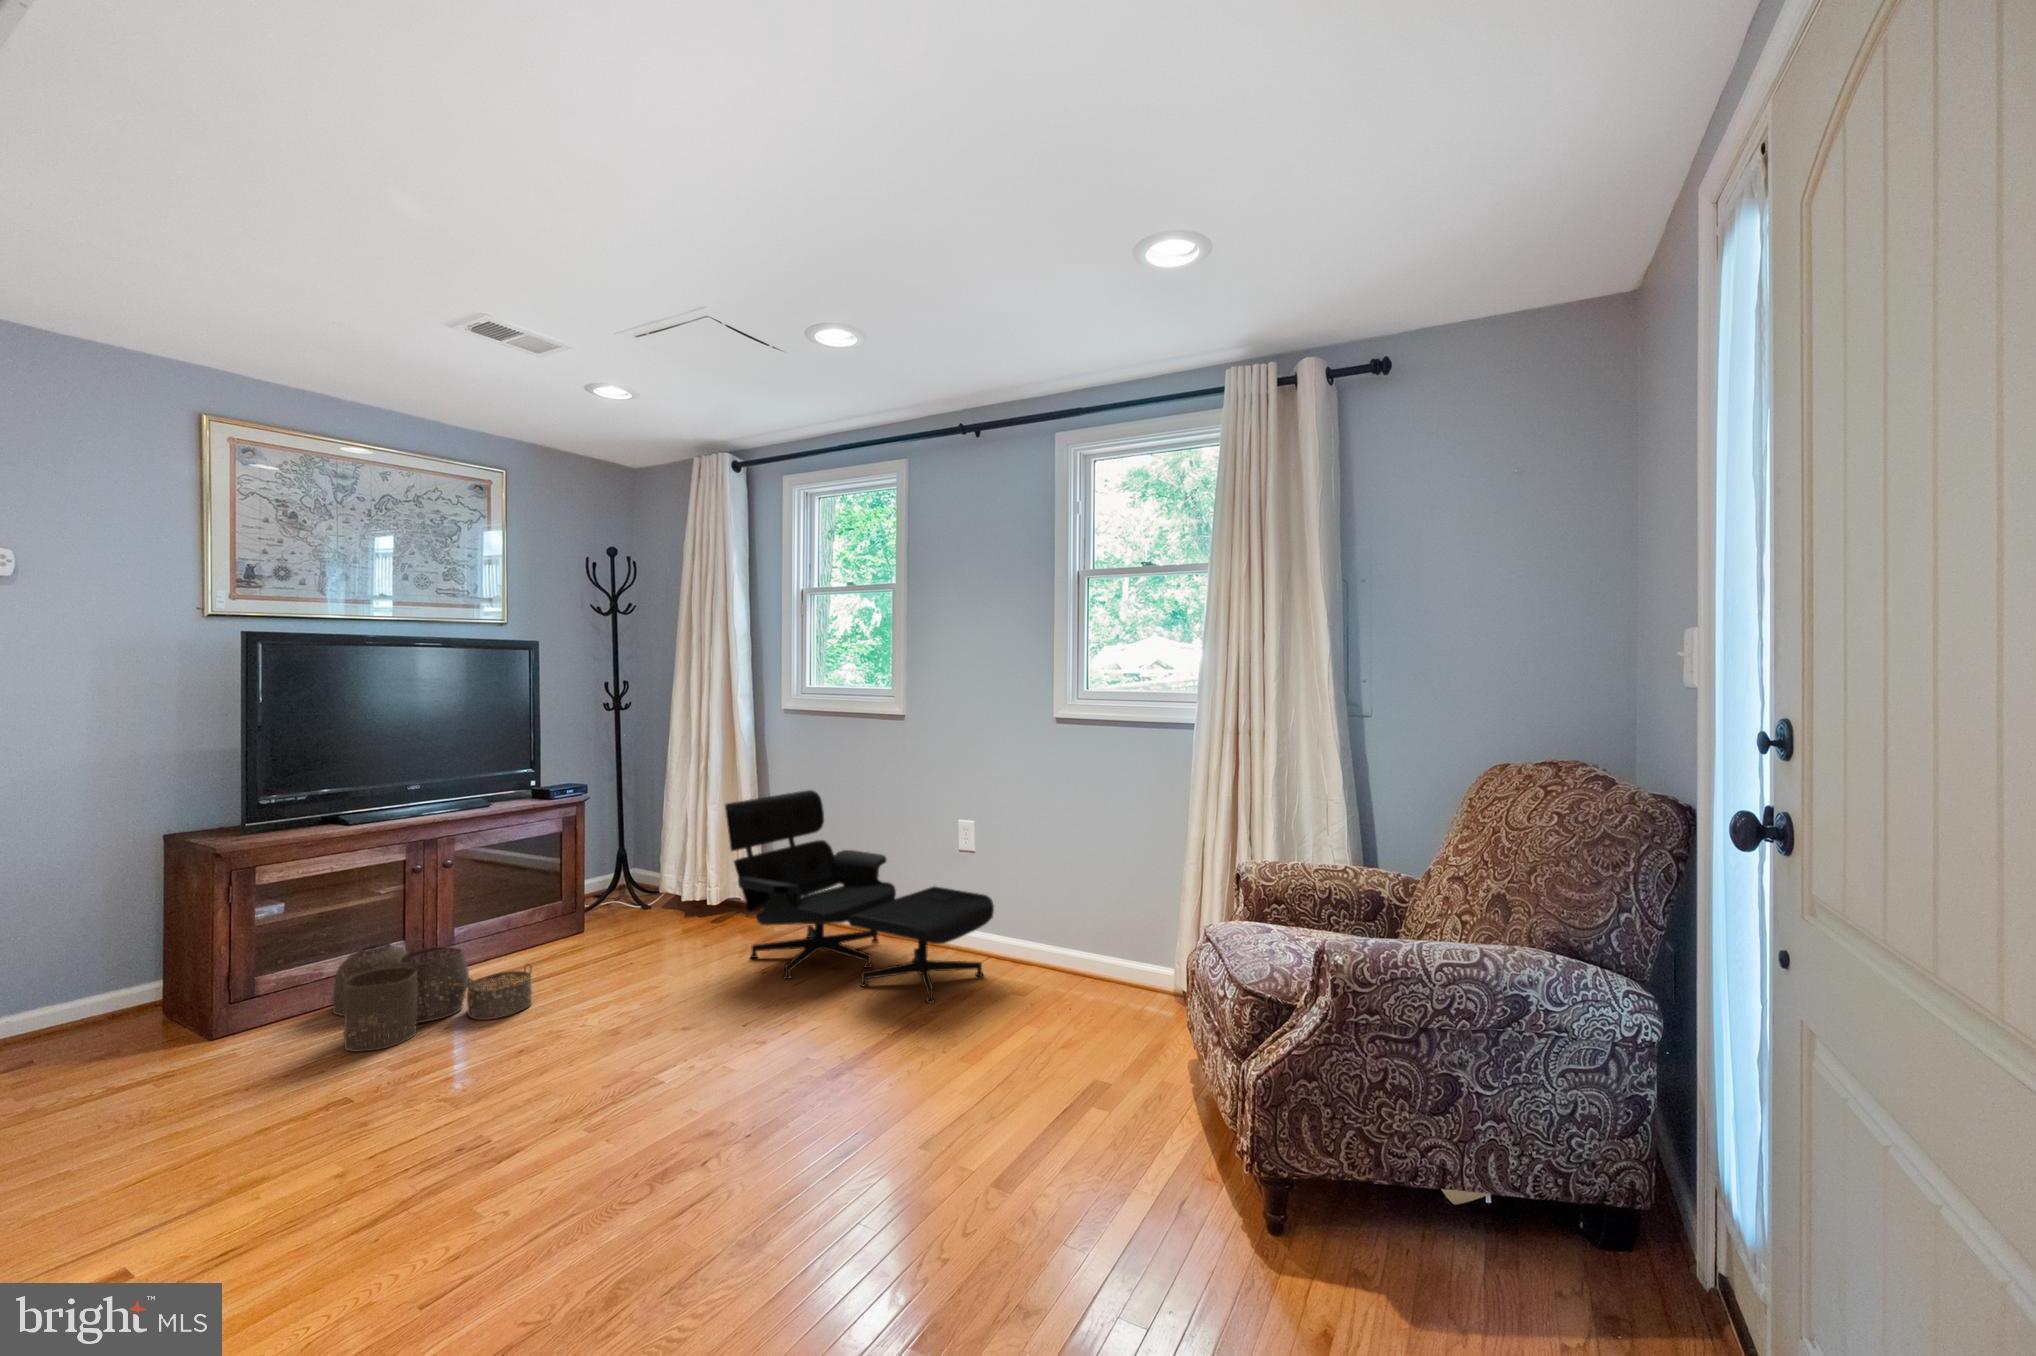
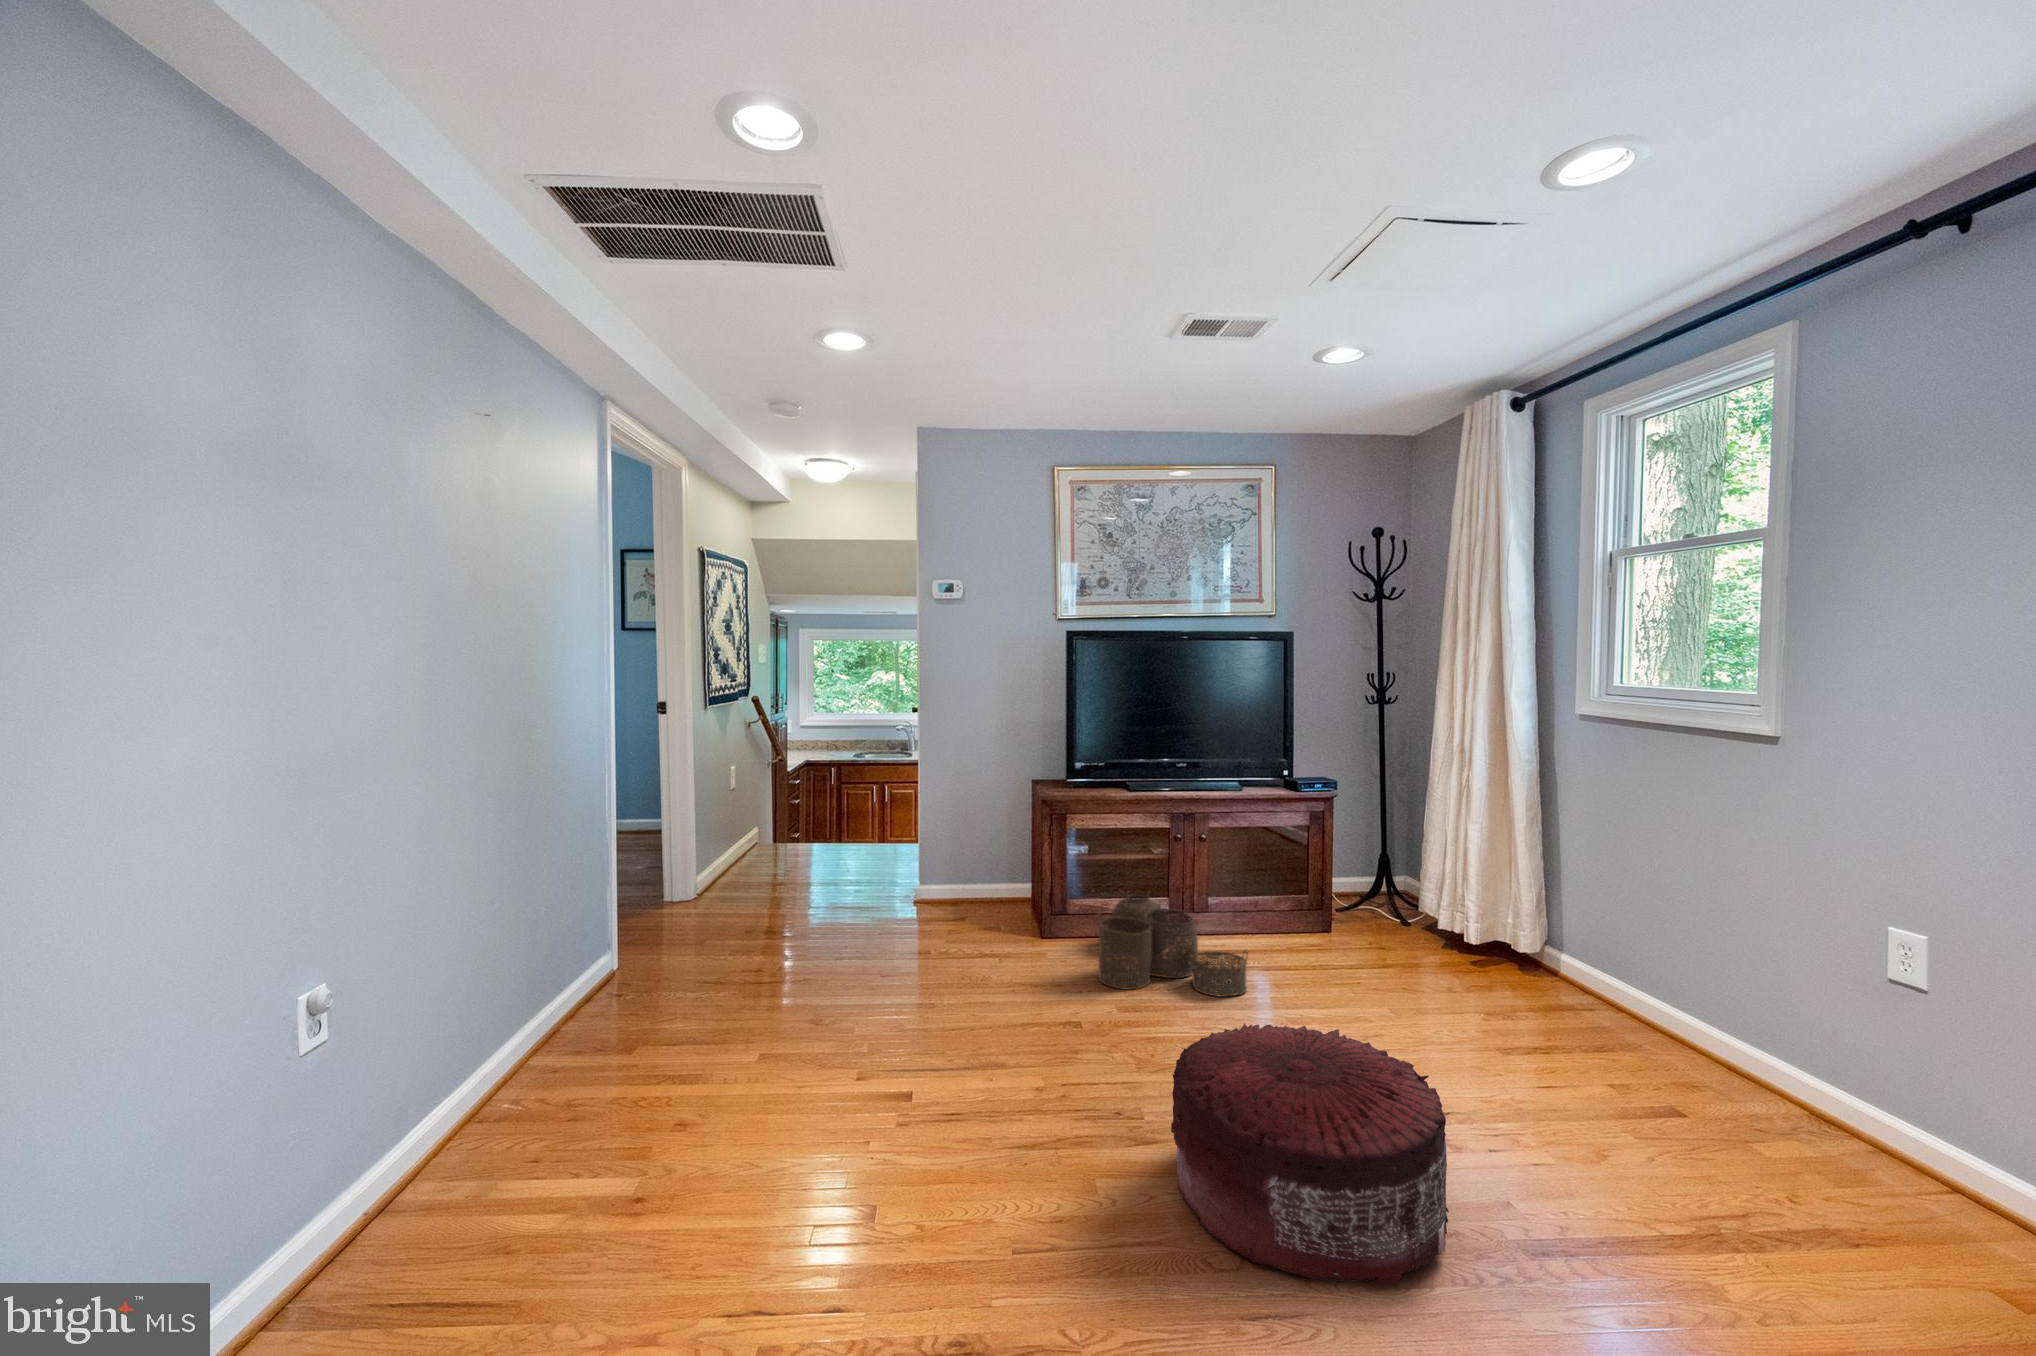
lounge chair: present [725,790,994,1003] -> none [1469,824,1964,1216]
pouf: none [546,985,781,1185] -> present [1171,1024,1449,1286]

